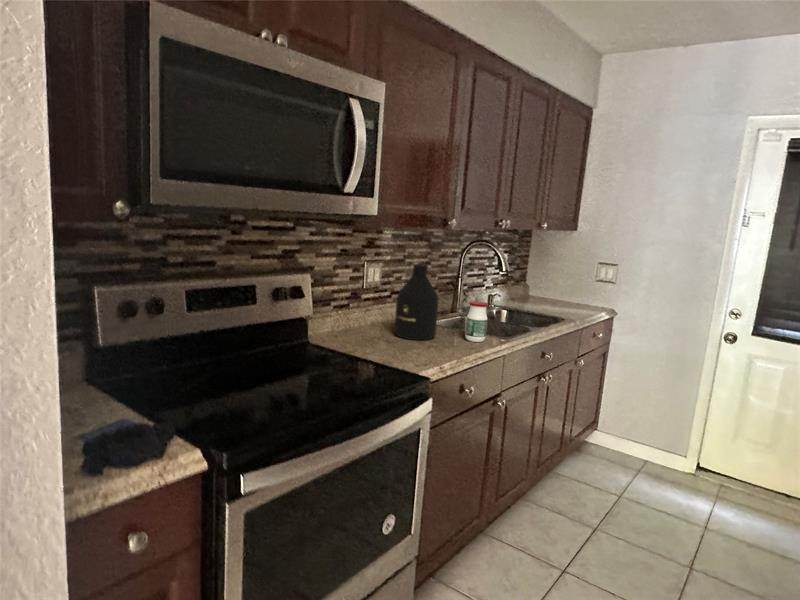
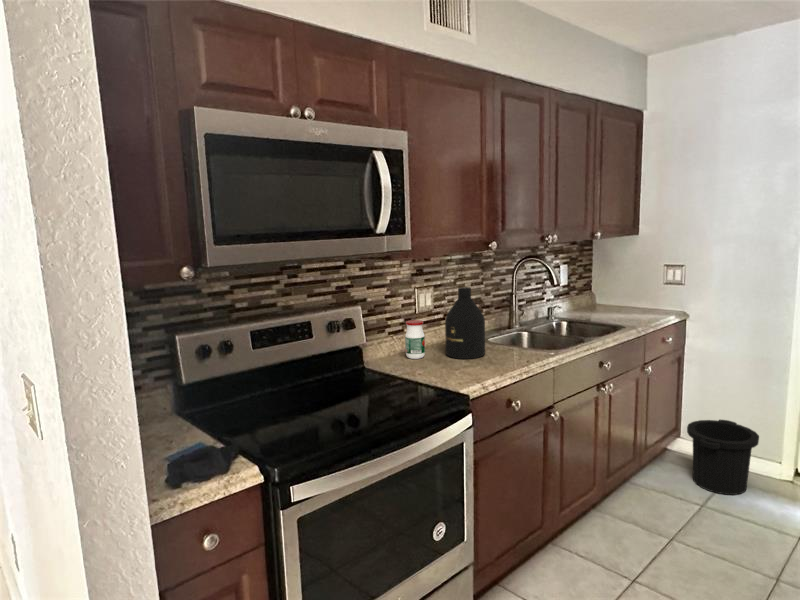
jar: present [465,301,488,342] -> present [405,320,425,359]
trash can: none [608,414,673,486] -> present [687,420,759,495]

